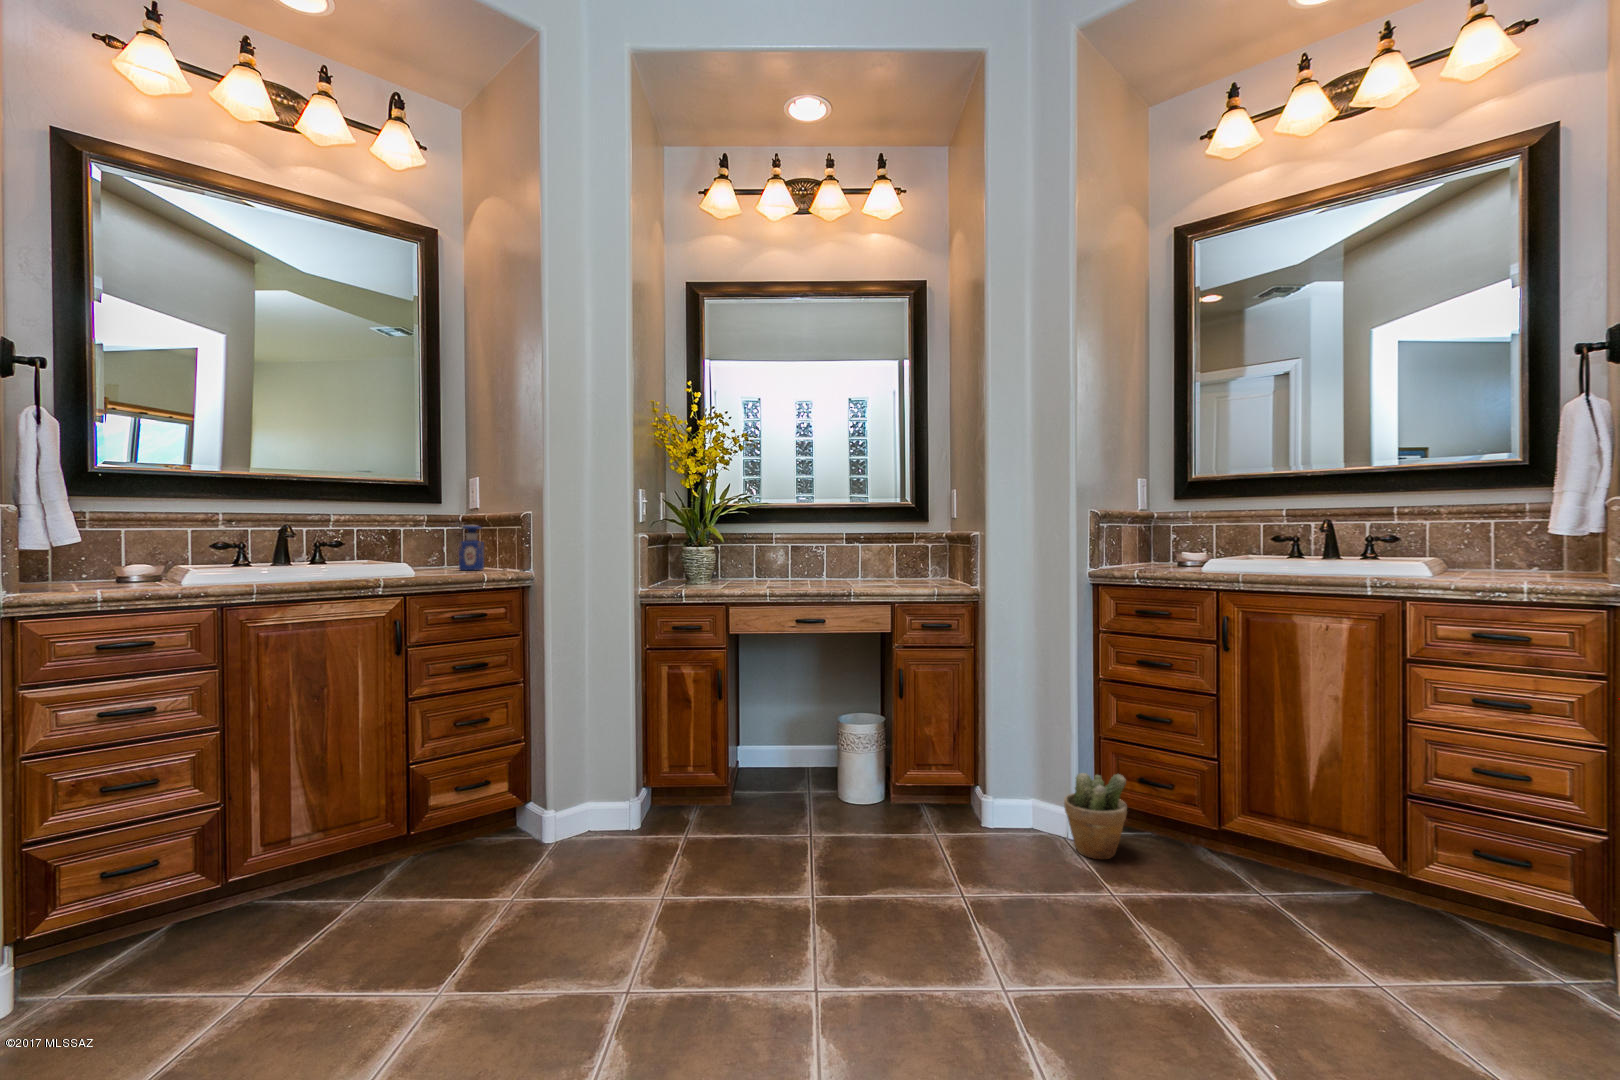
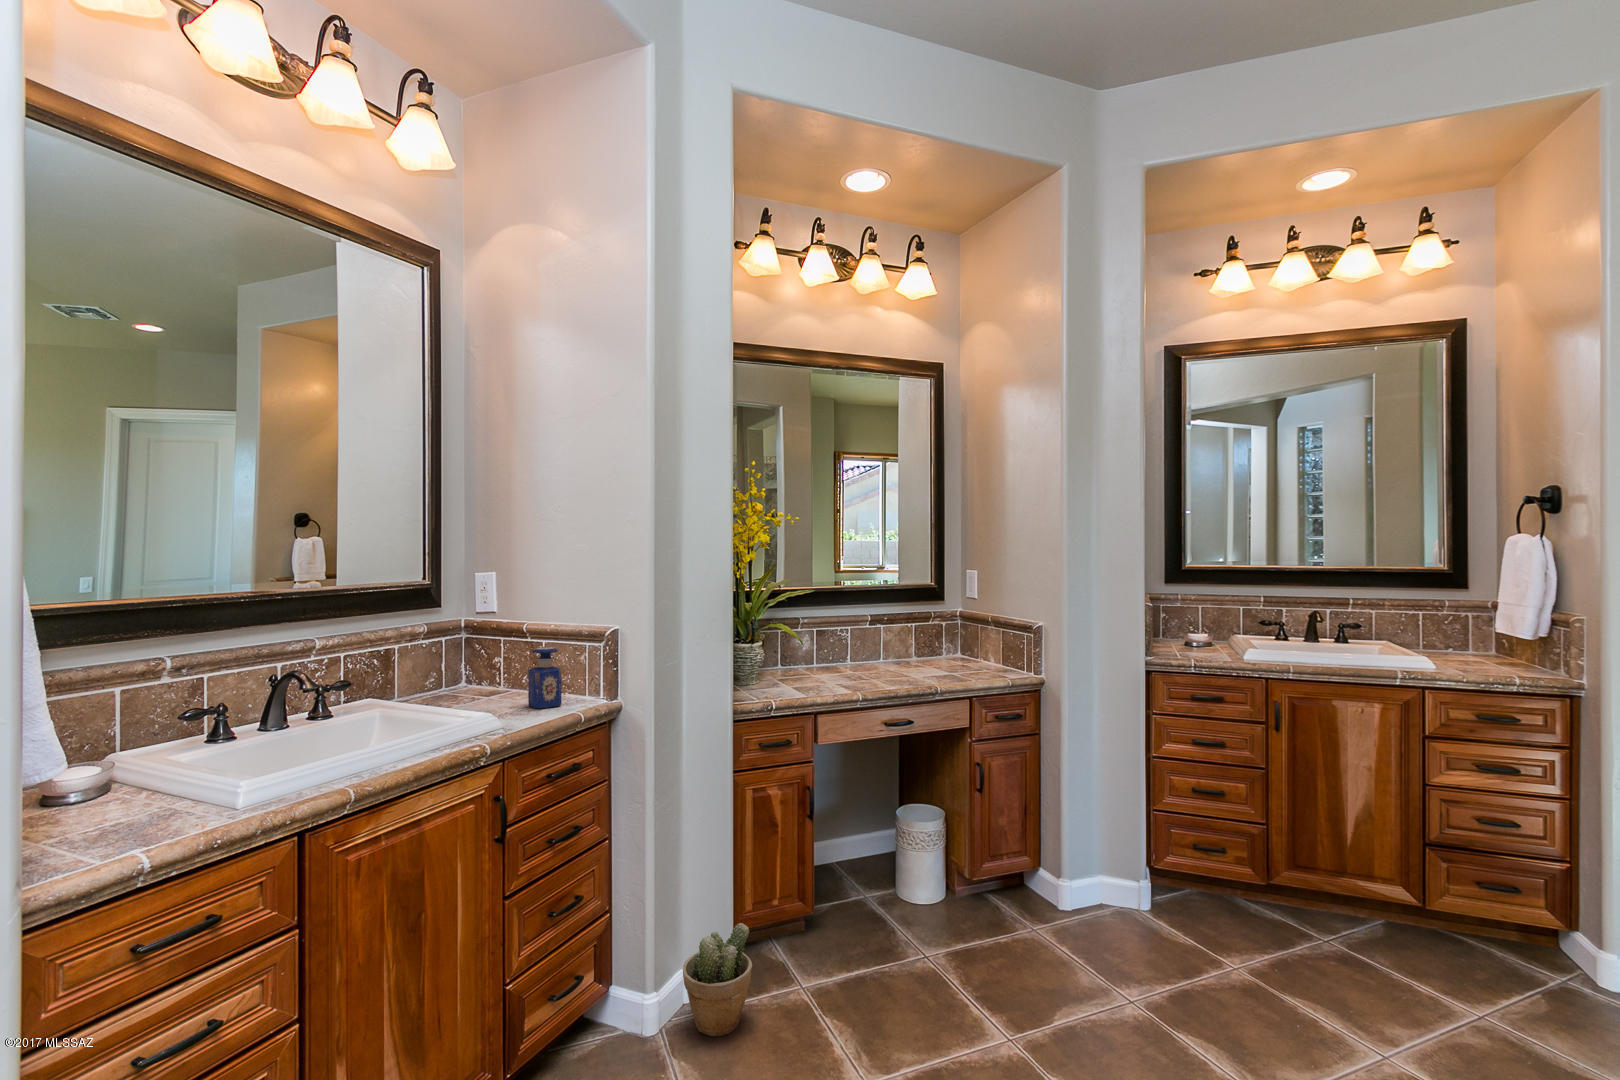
potted plant: present [1064,773,1127,859] -> present [683,923,752,1036]

